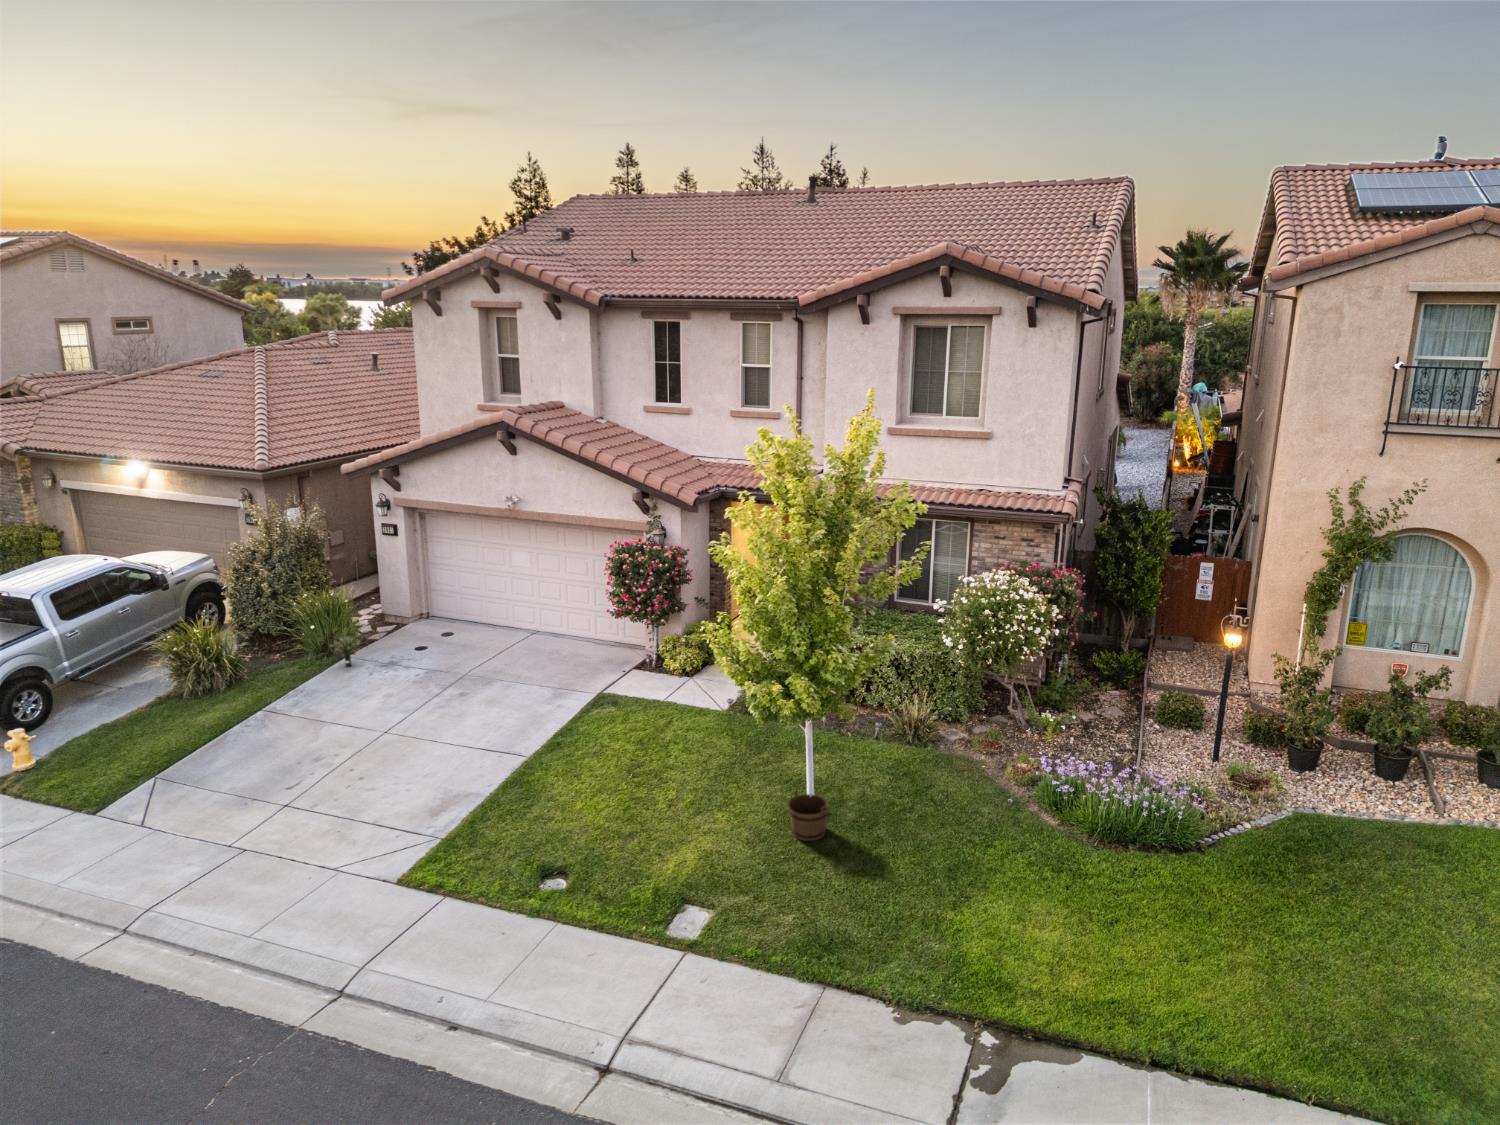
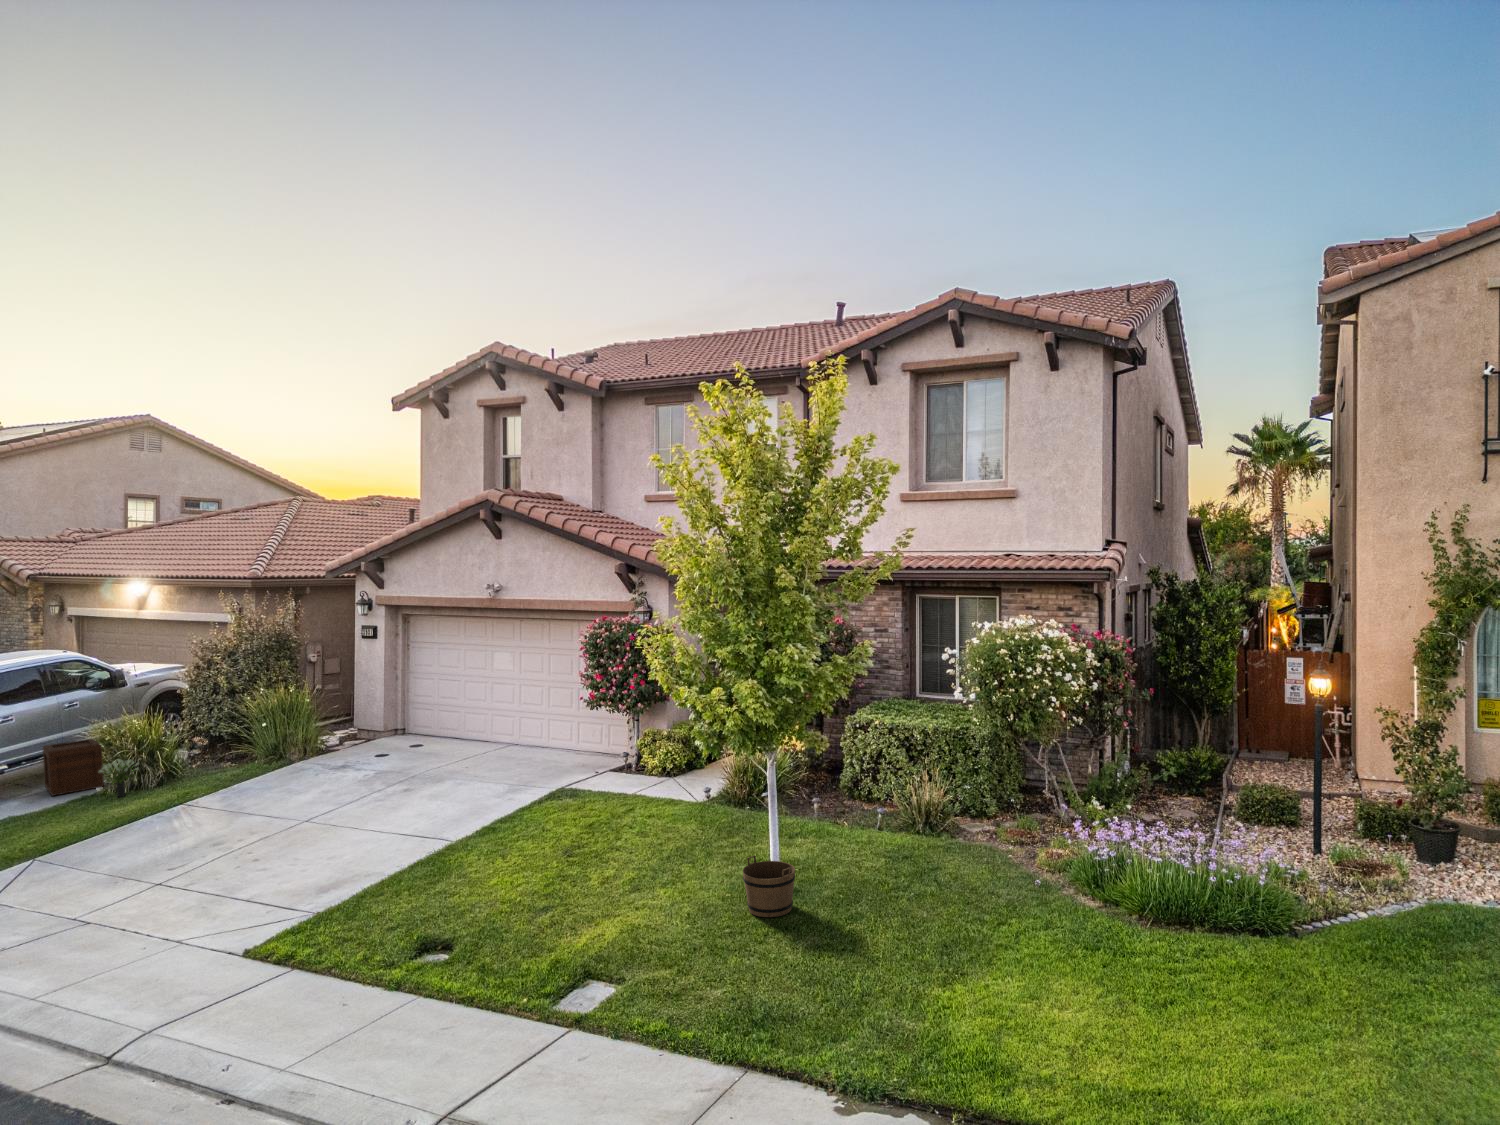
potted plant: present [331,636,360,667] -> present [98,759,139,797]
wooden crate: none [113,646,176,703] -> present [42,739,104,796]

